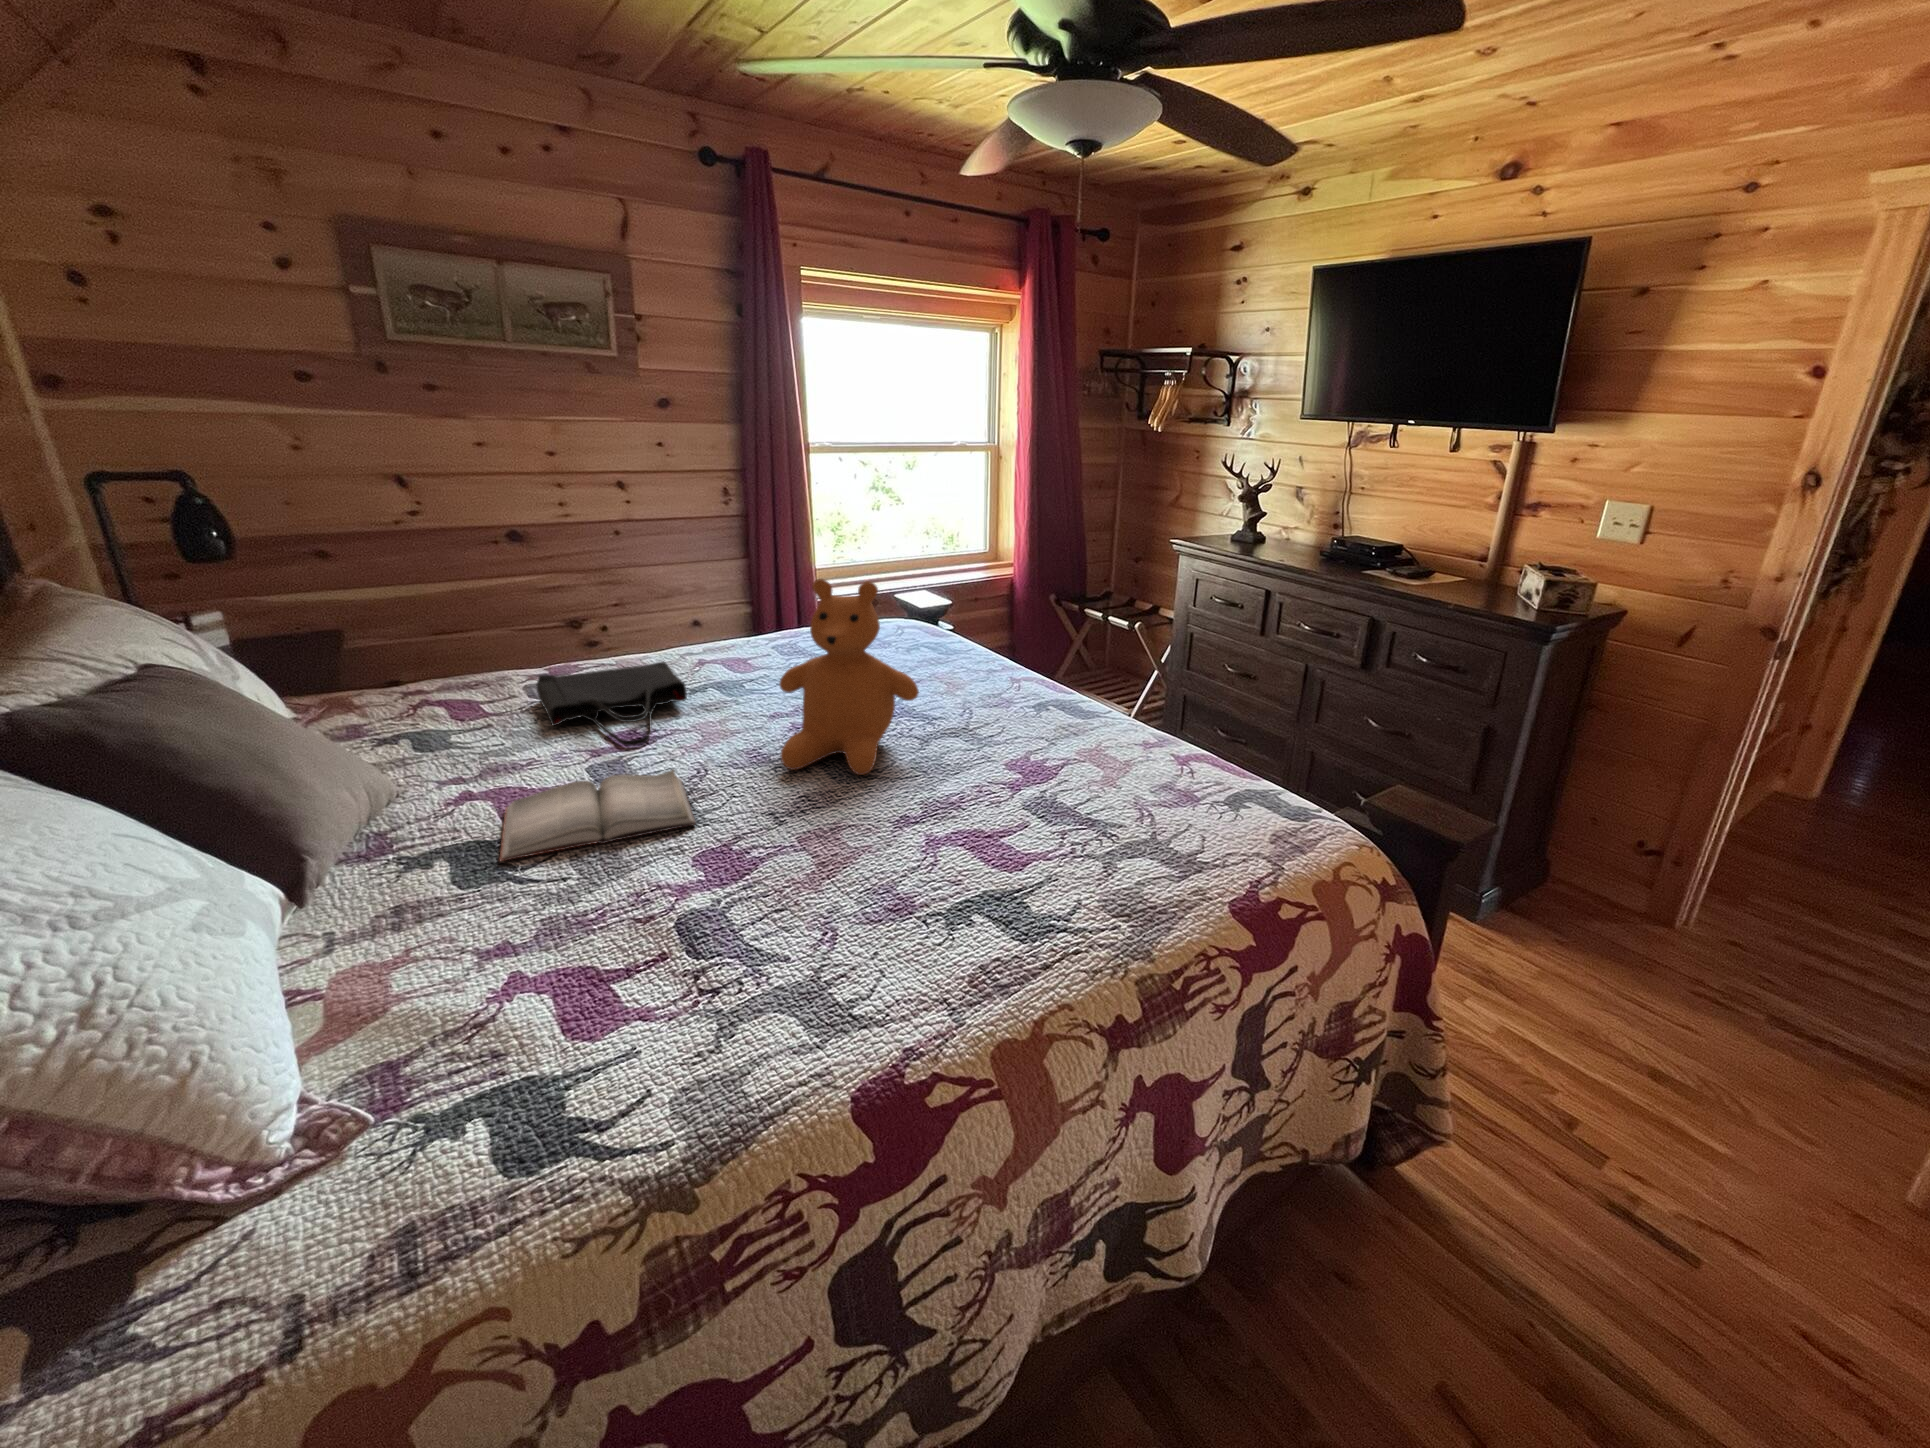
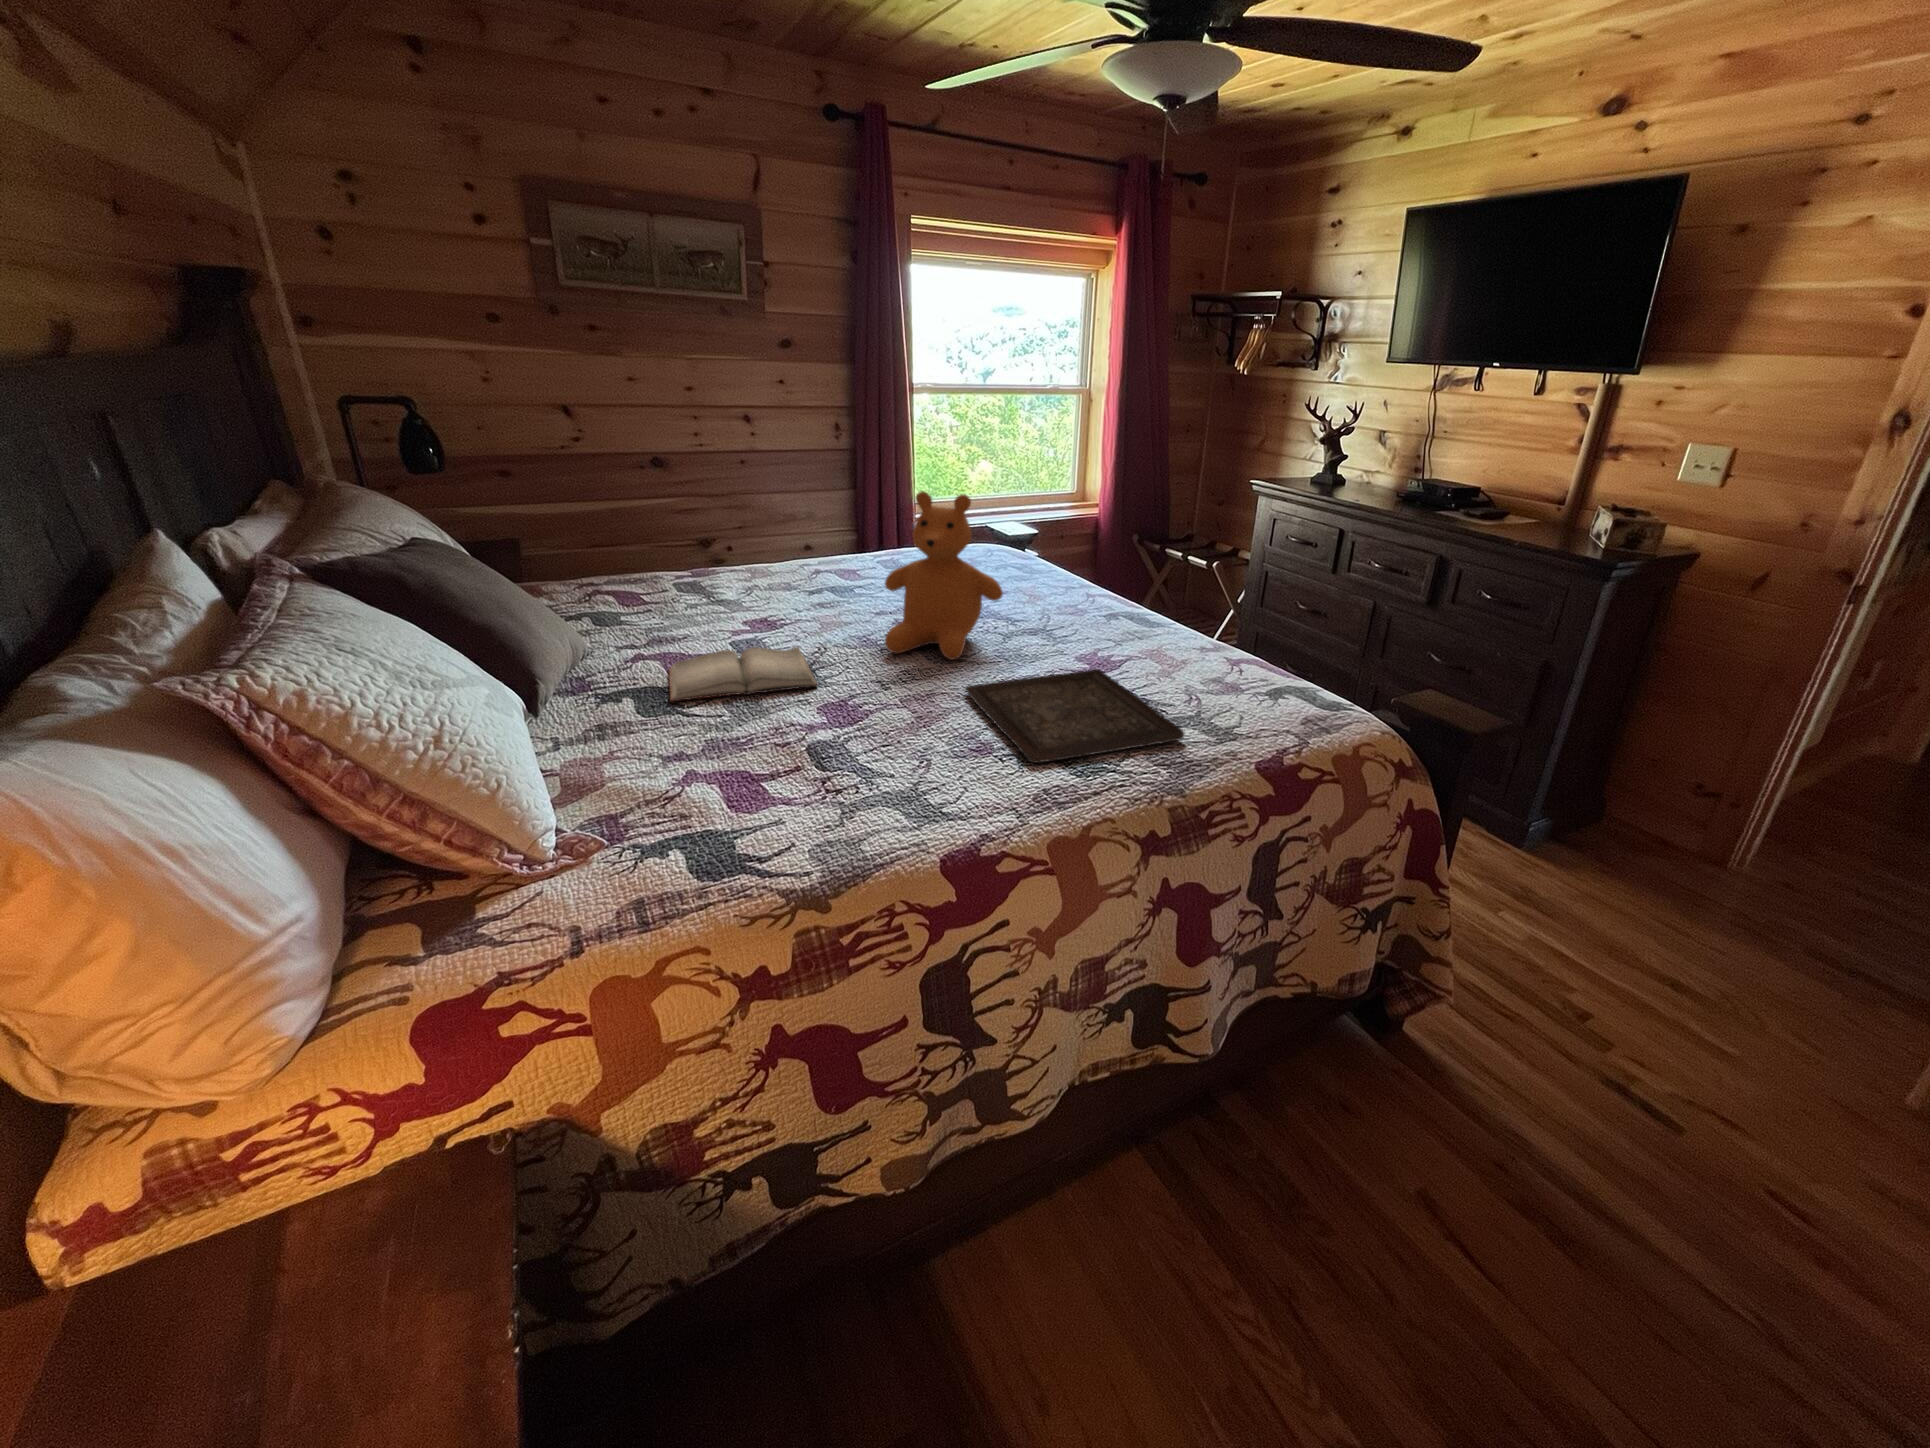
tote bag: present [537,661,687,746] -> none [683,568,805,631]
tray: none [878,780,1144,927] -> present [965,669,1184,763]

